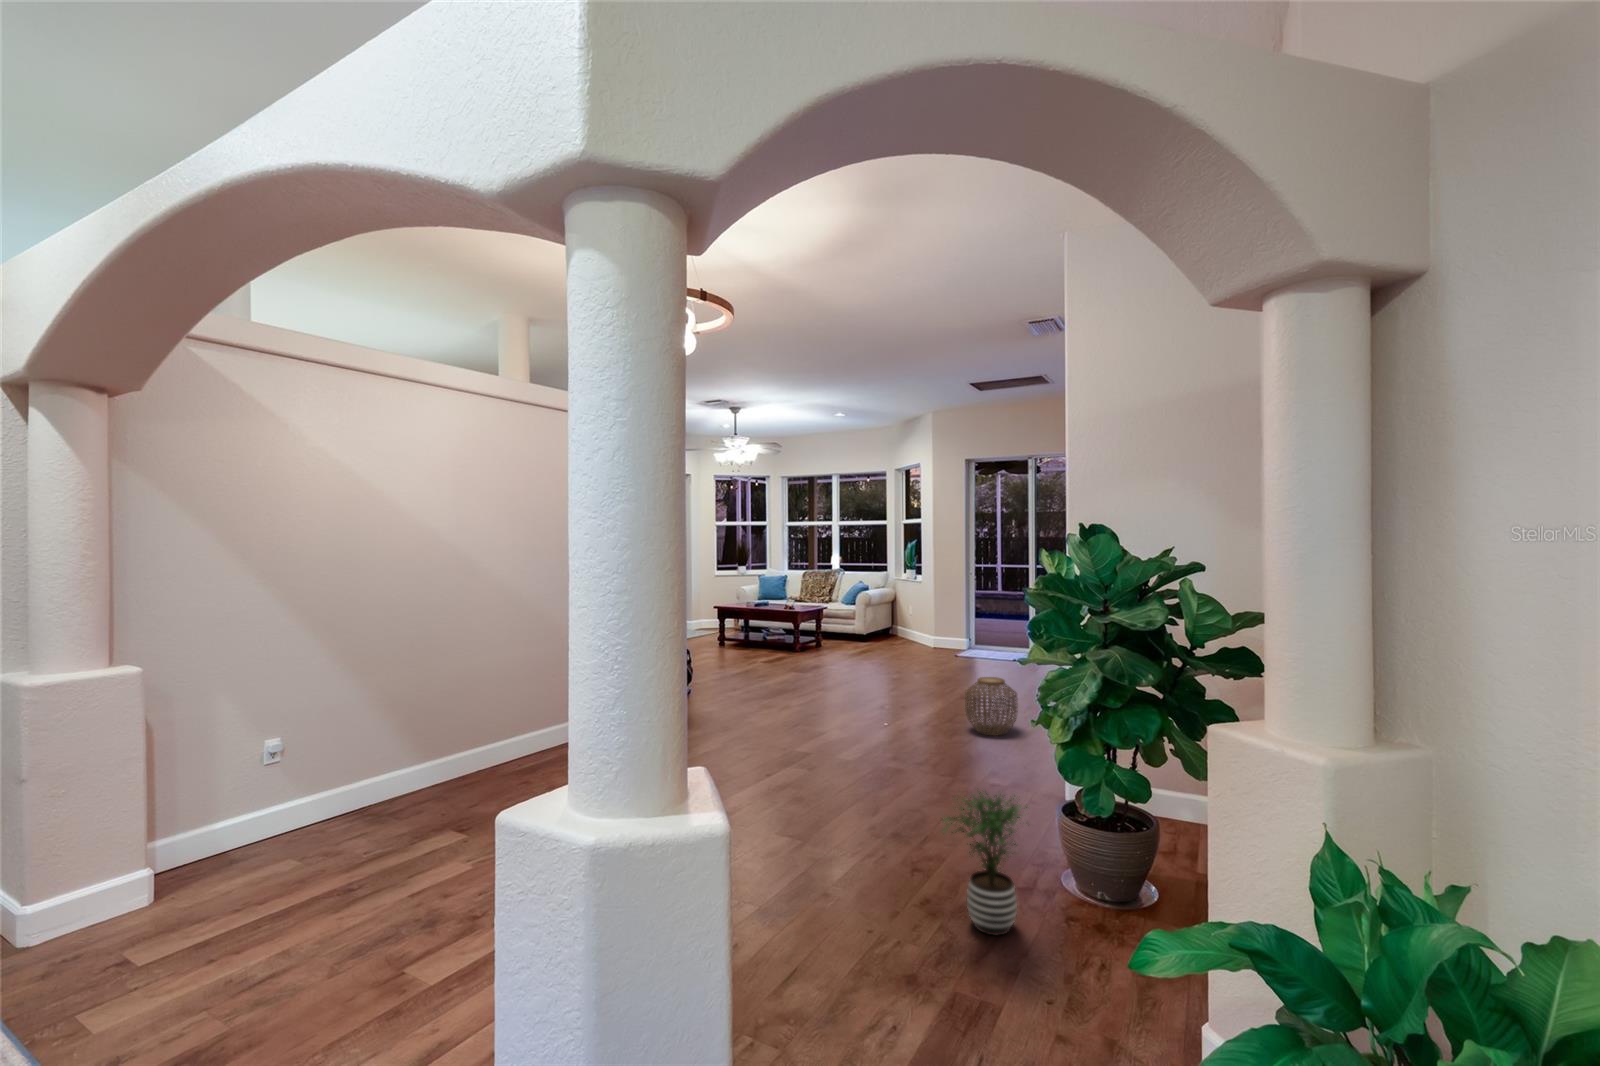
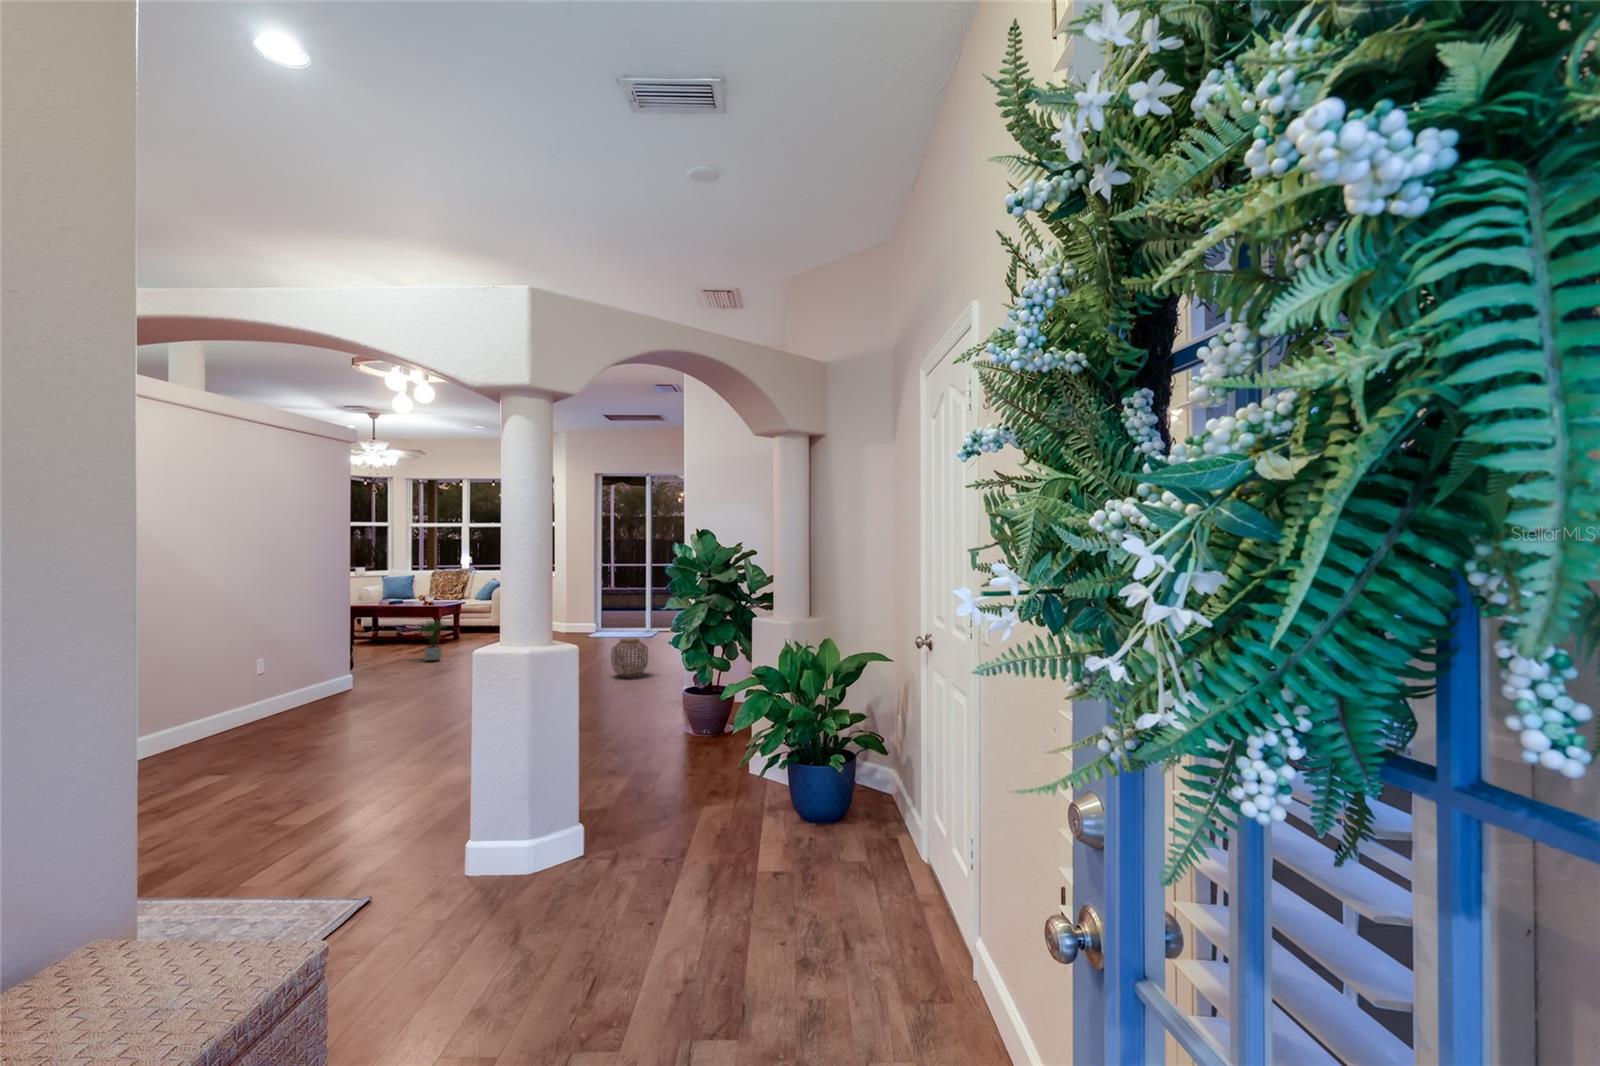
potted plant: present [942,791,1028,935] -> present [419,621,443,662]

